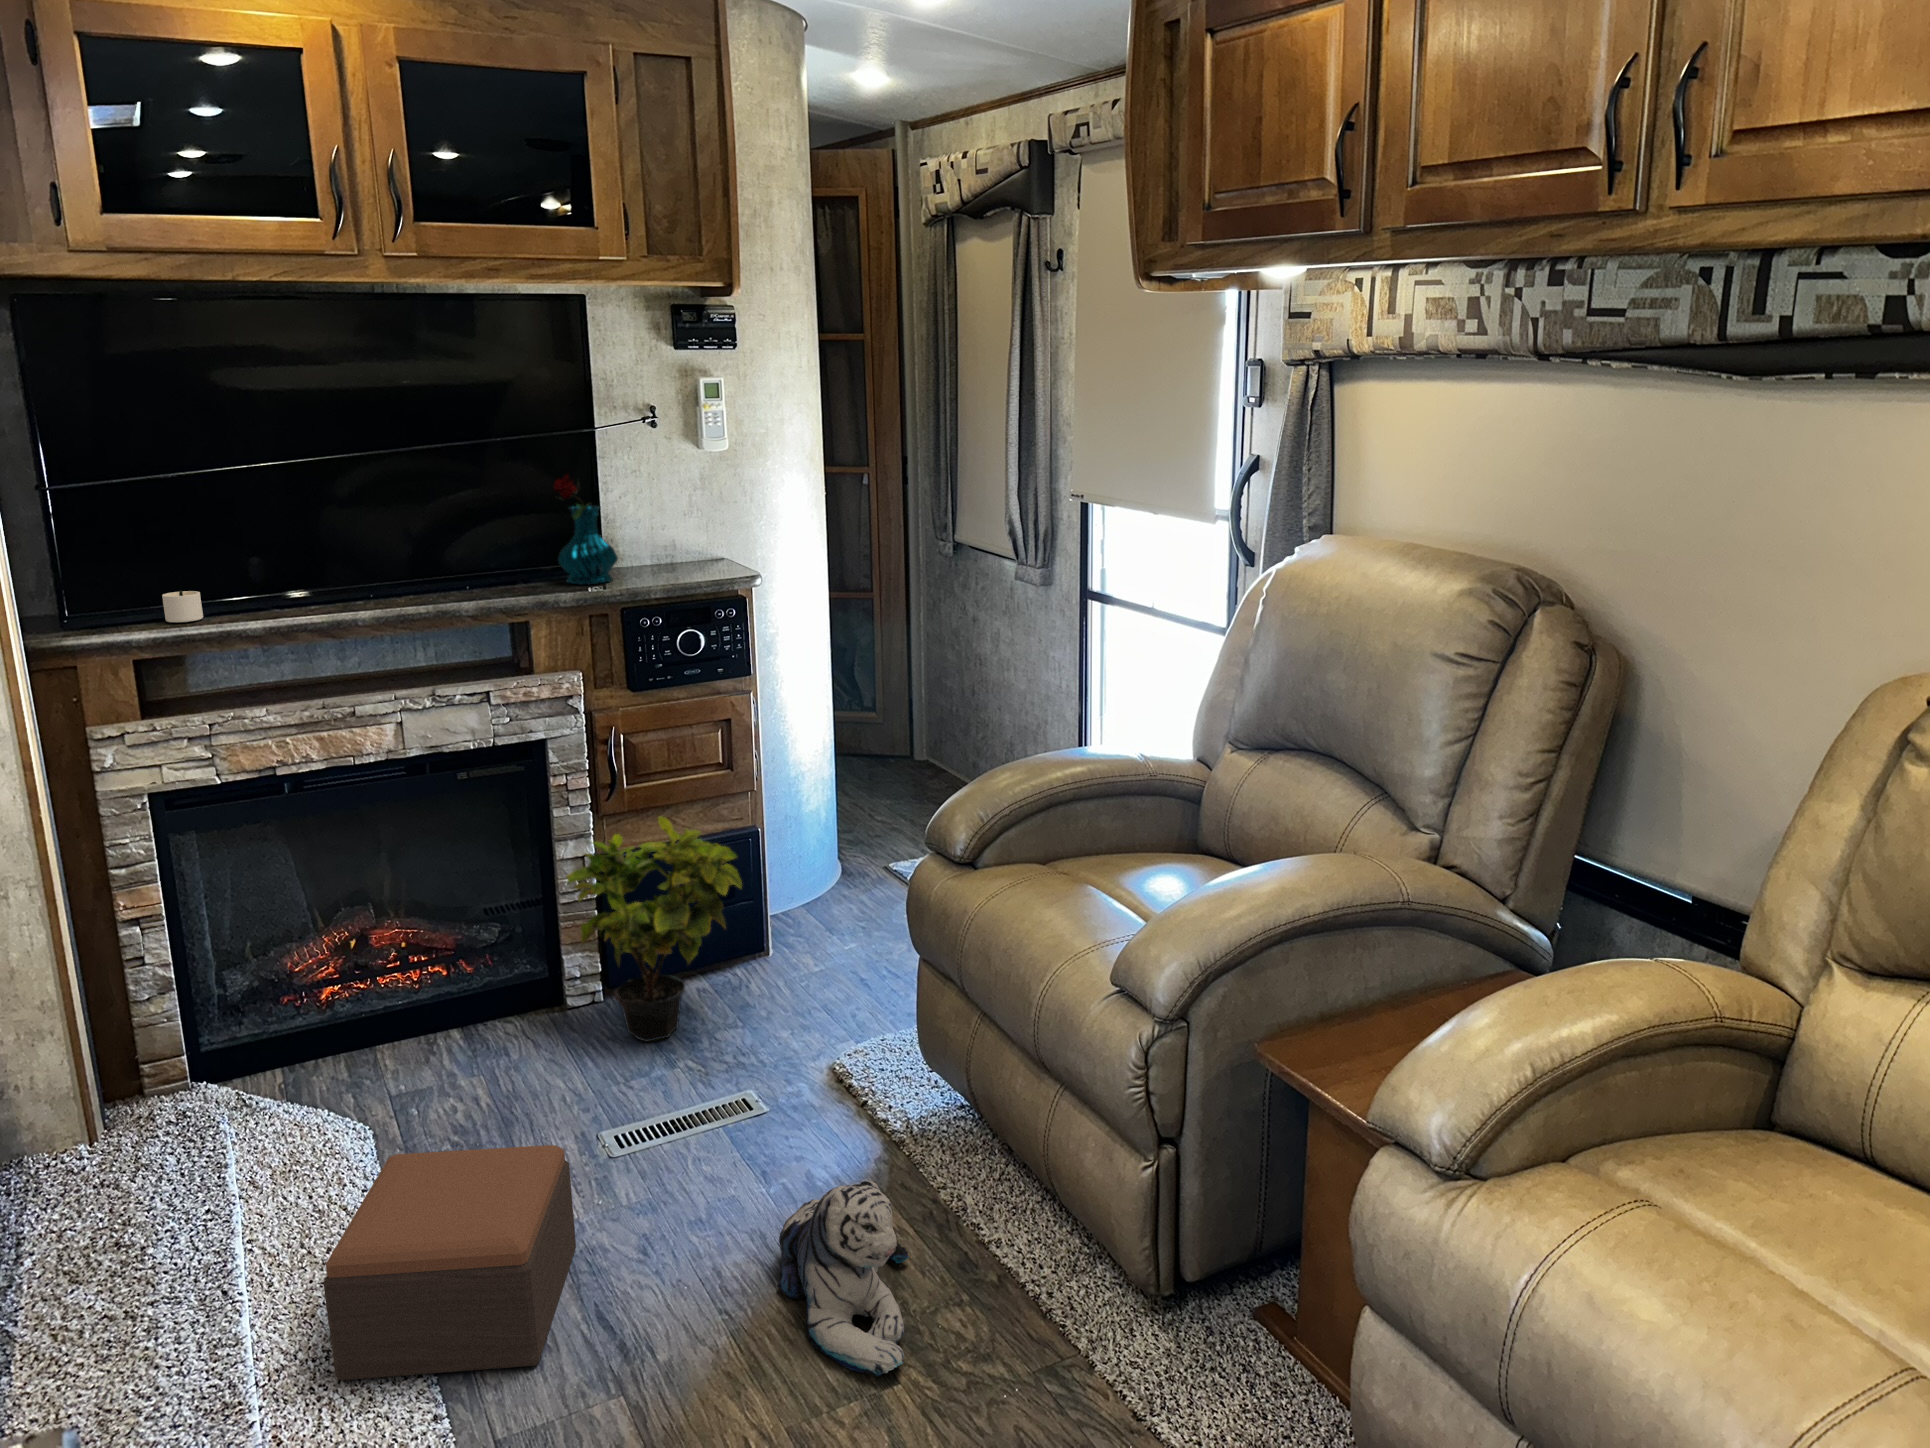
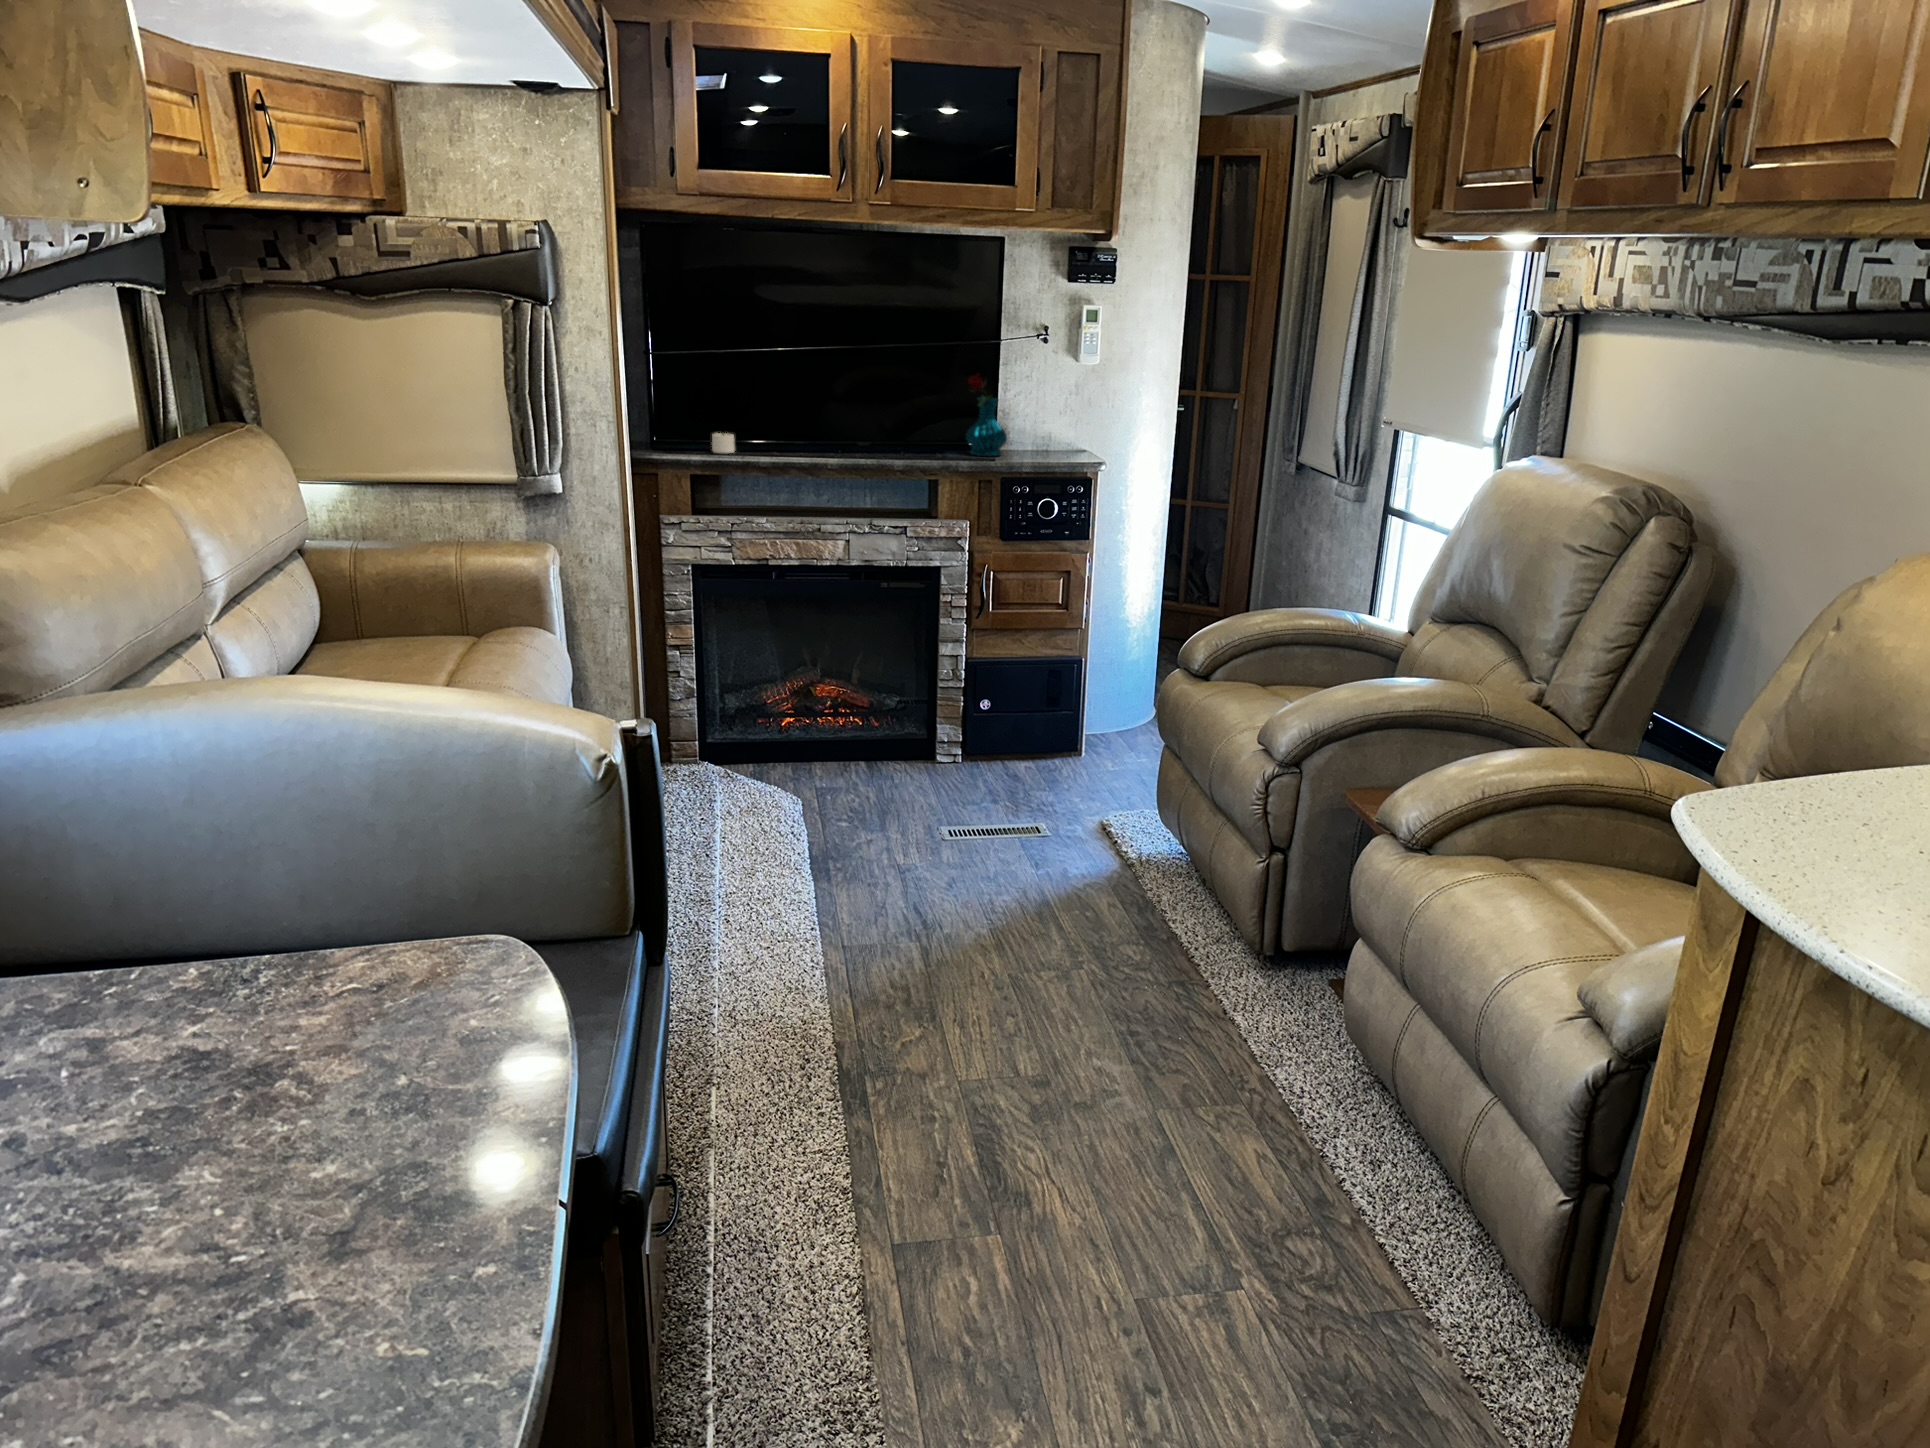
potted plant: present [566,816,742,1042] -> none [941,628,1063,787]
footstool: present [323,1145,576,1380] -> none [758,797,909,928]
plush toy: present [777,1181,909,1376] -> none [1024,858,1113,973]

